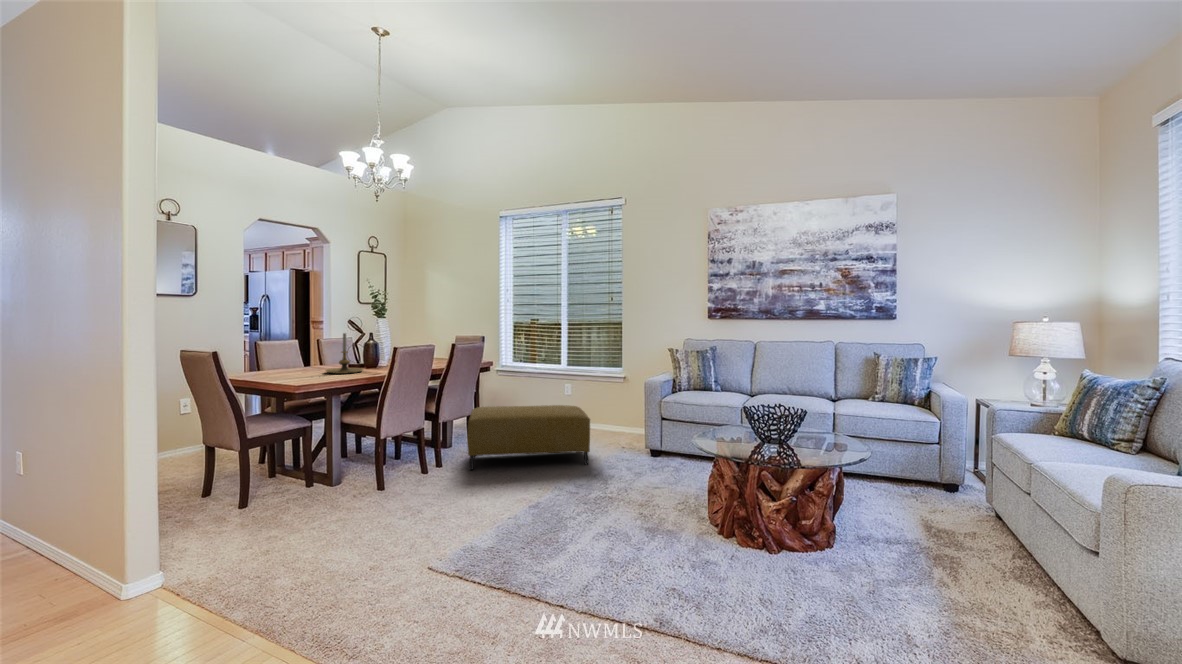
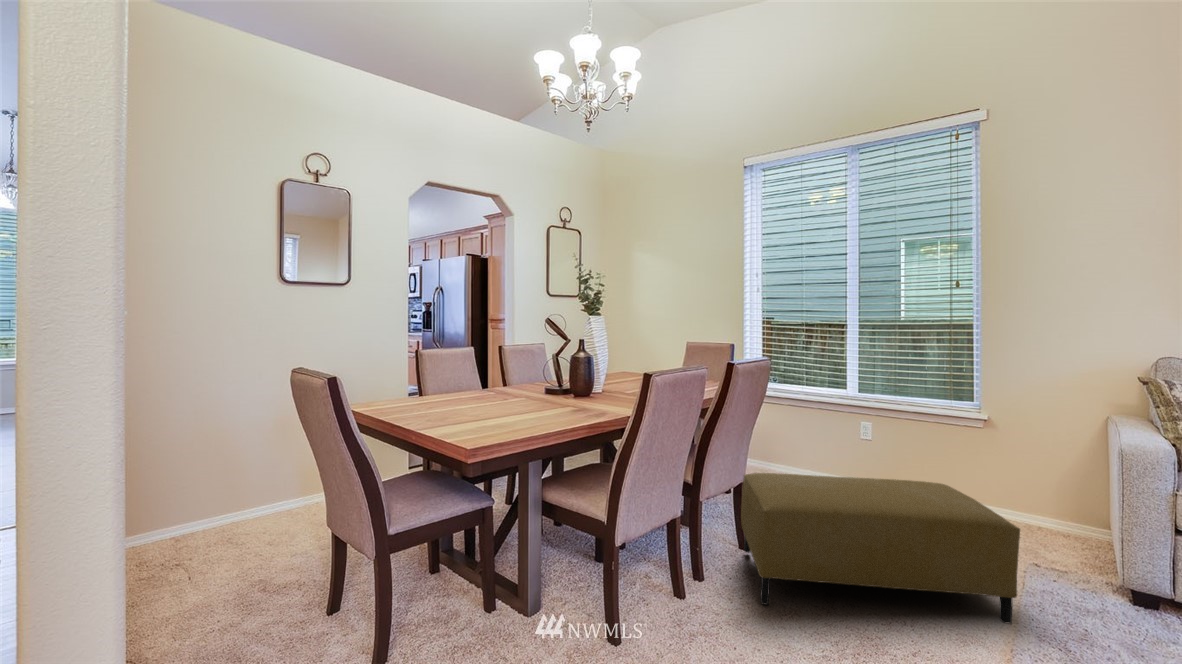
candle holder: present [325,333,363,374] -> none [513,339,572,408]

